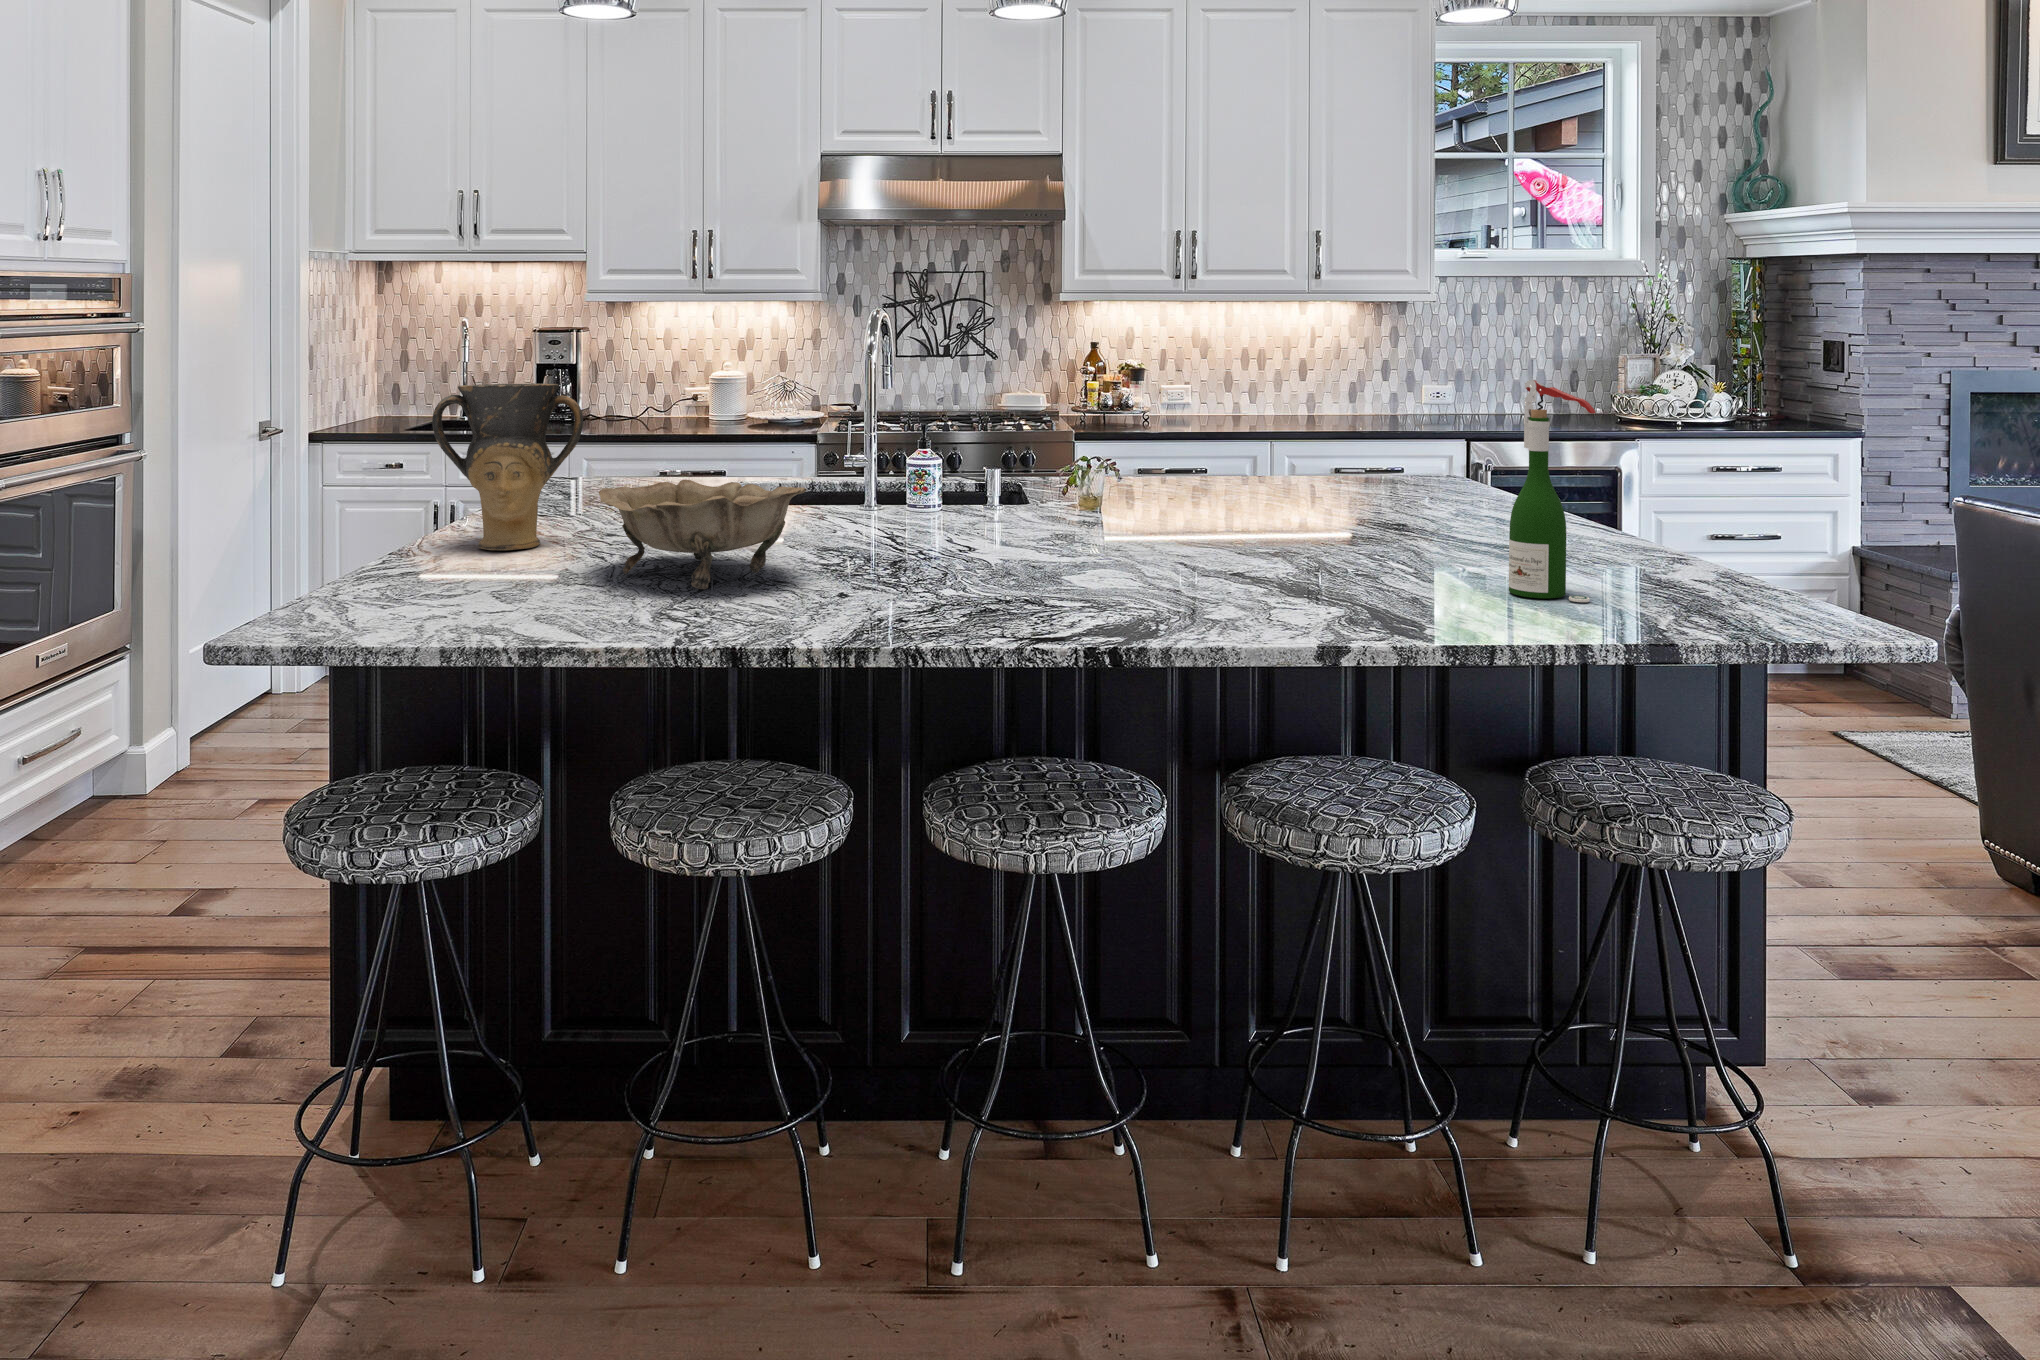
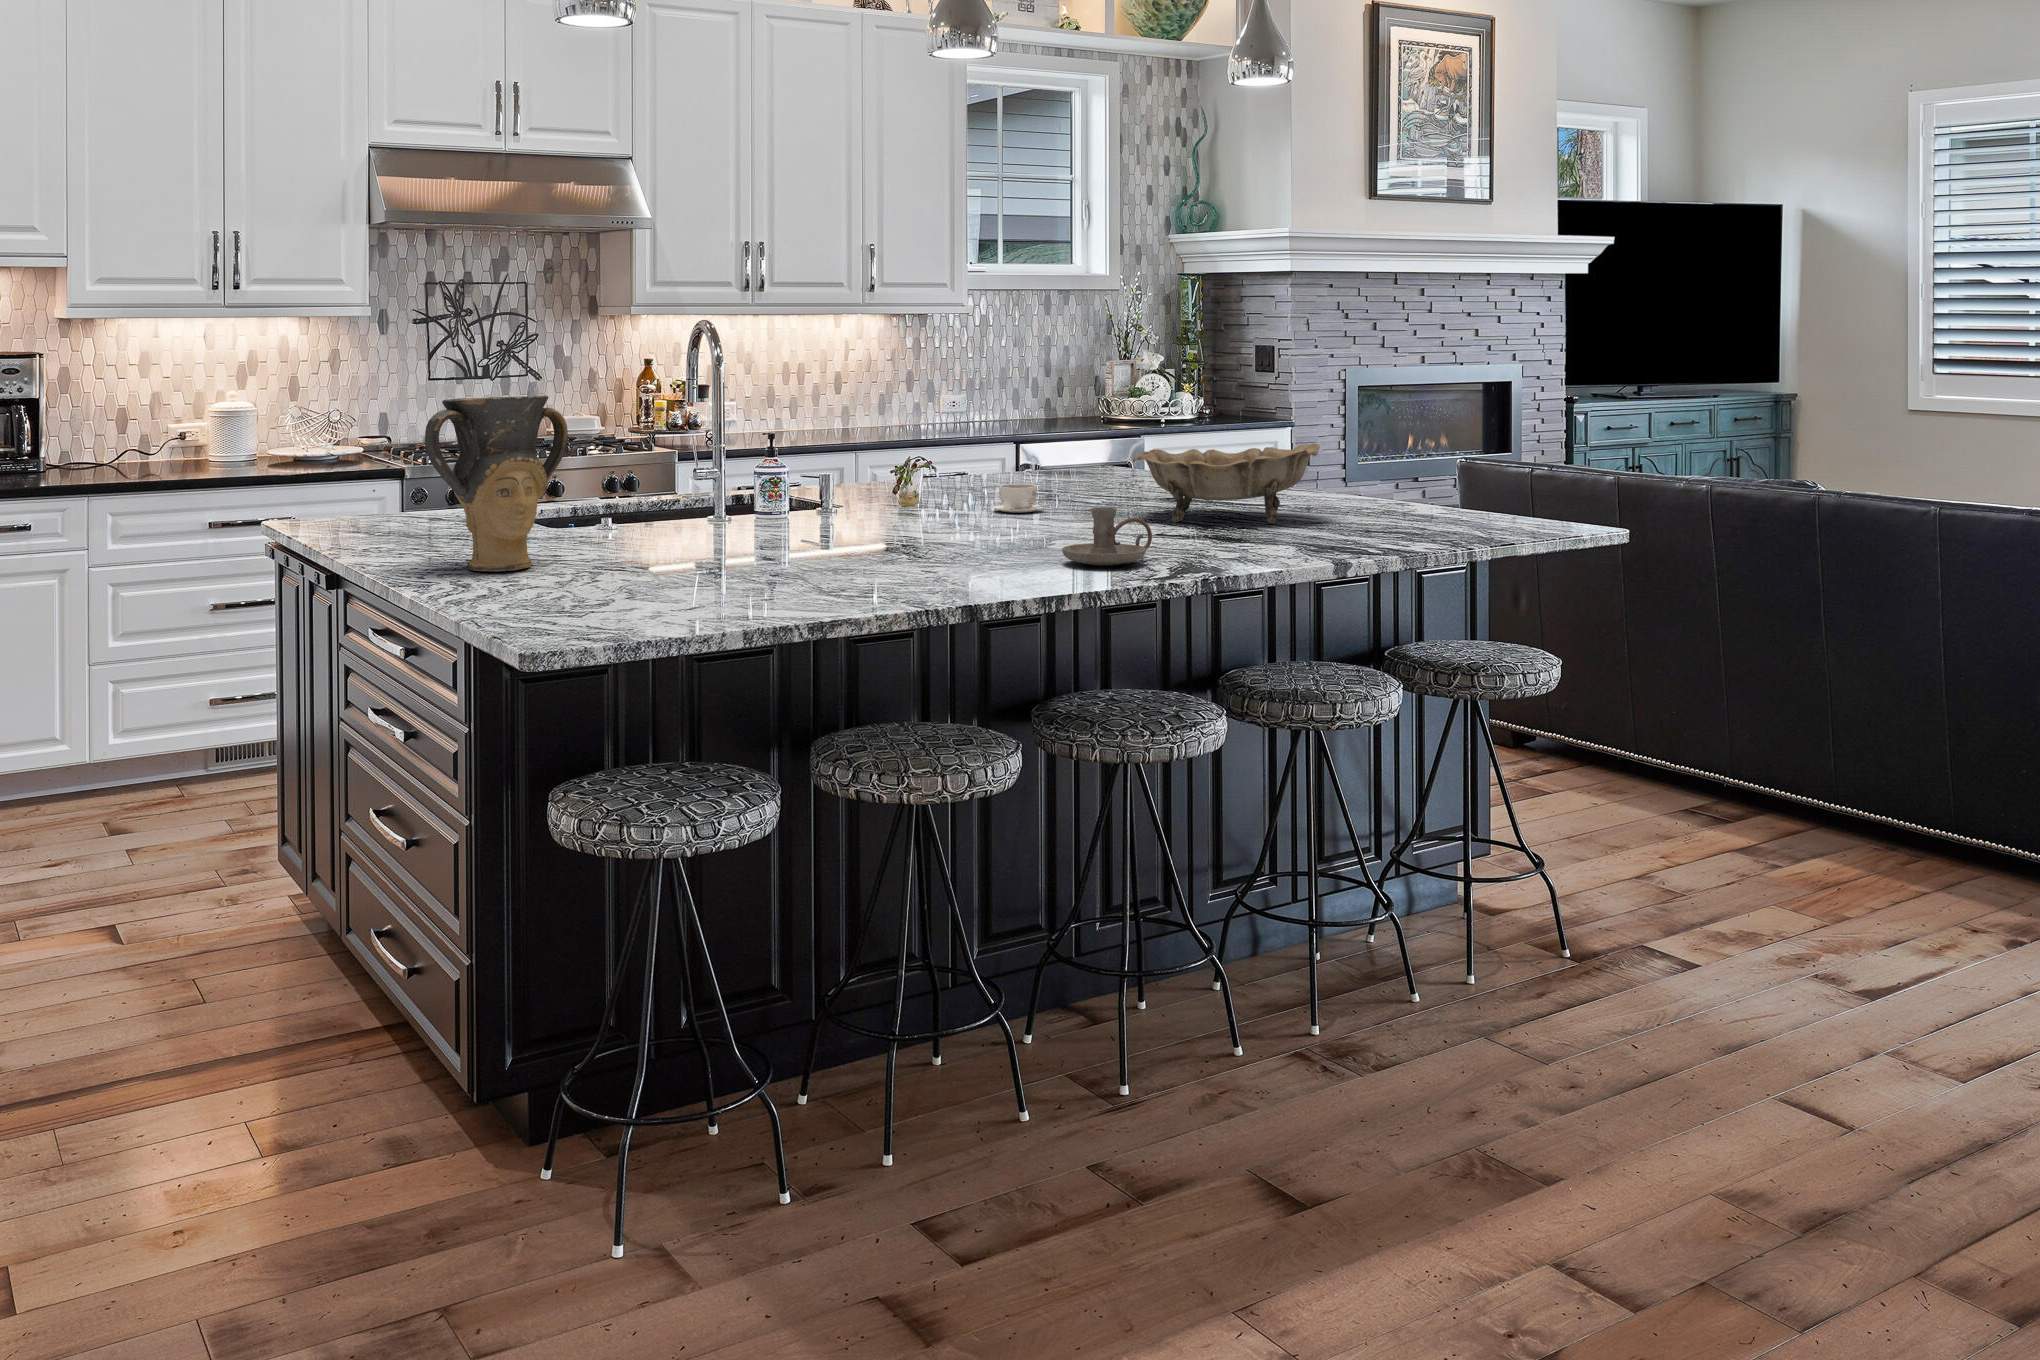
wine bottle: present [1509,380,1596,602] -> none [1385,367,1449,531]
decorative bowl: present [599,480,807,589] -> present [1133,444,1320,523]
coffee cup: none [1123,494,1183,526] -> present [993,484,1049,513]
candle holder: none [972,538,1094,608] -> present [1062,507,1152,566]

